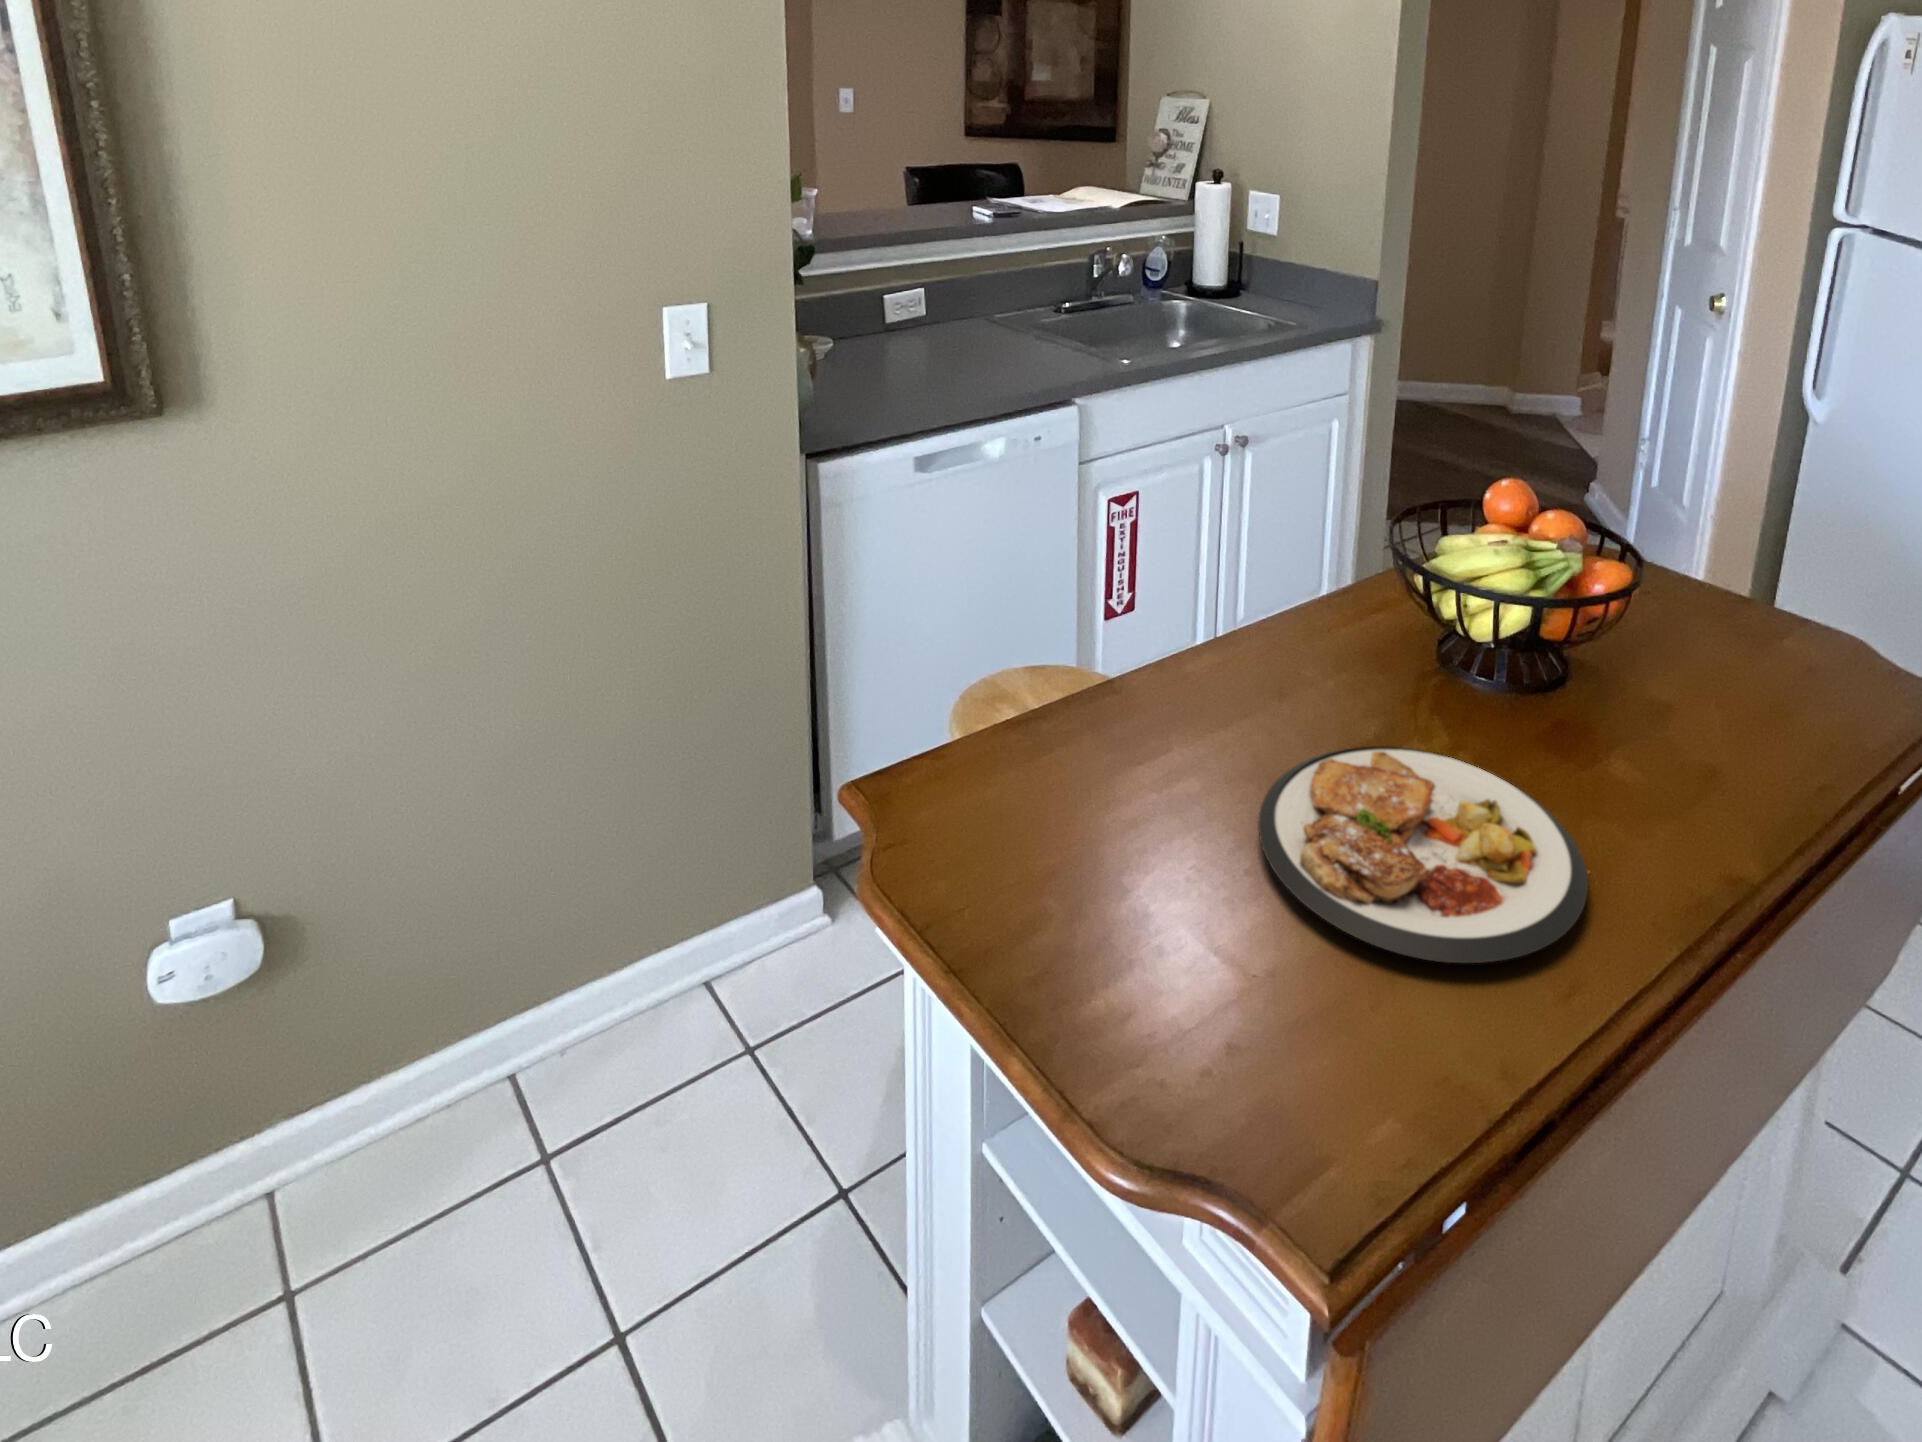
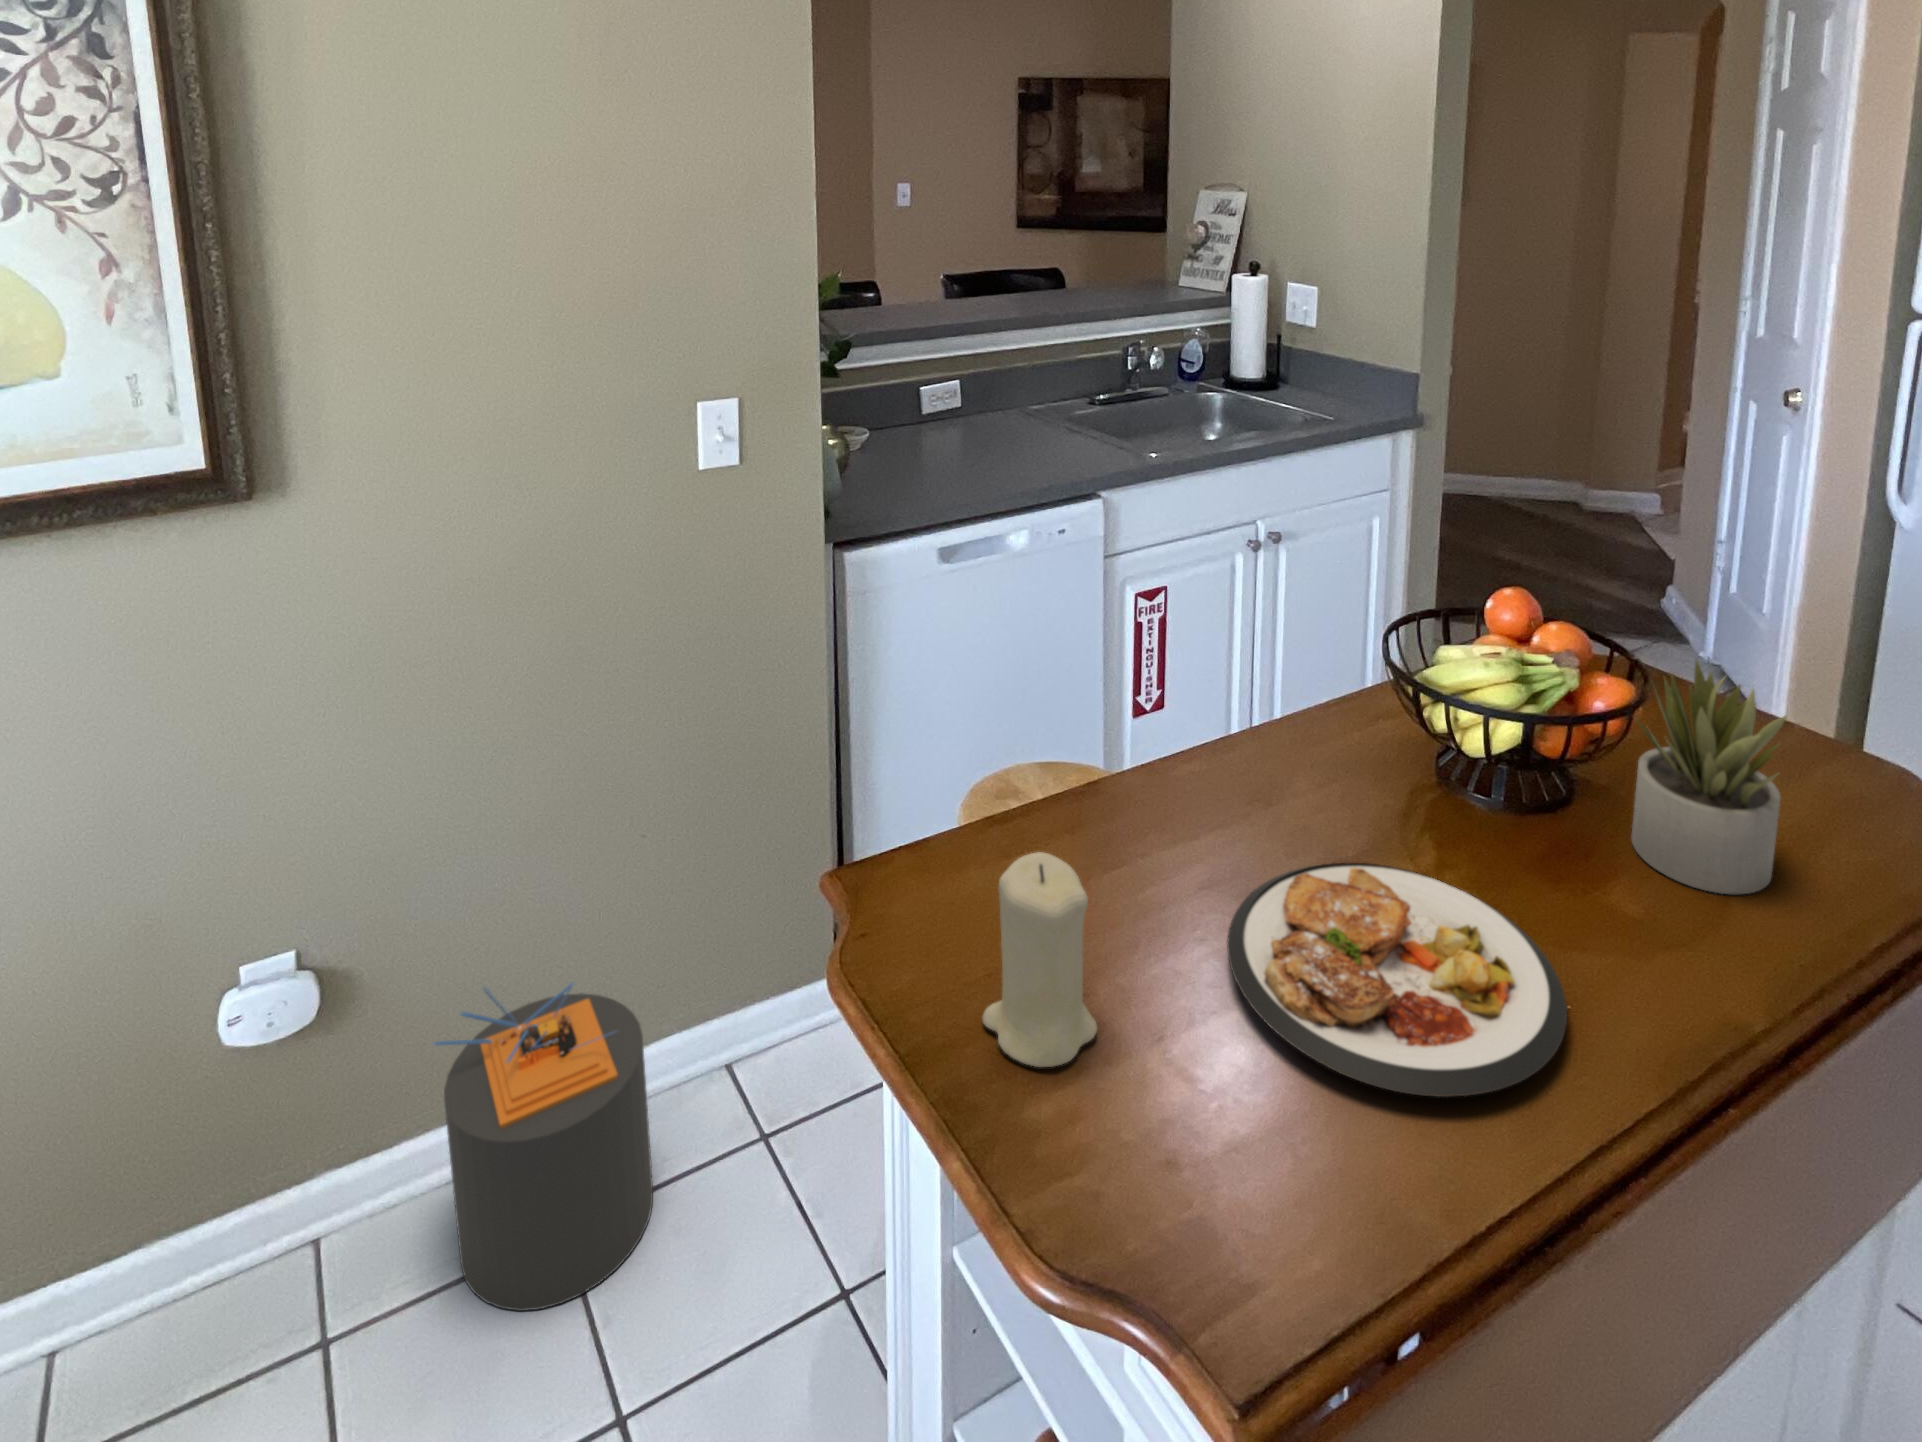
succulent plant: none [1623,539,1773,758] -> present [1631,660,1787,894]
candle: none [1020,751,1138,964] -> present [983,852,1097,1067]
trash can: none [387,904,641,1244] -> present [434,983,653,1311]

